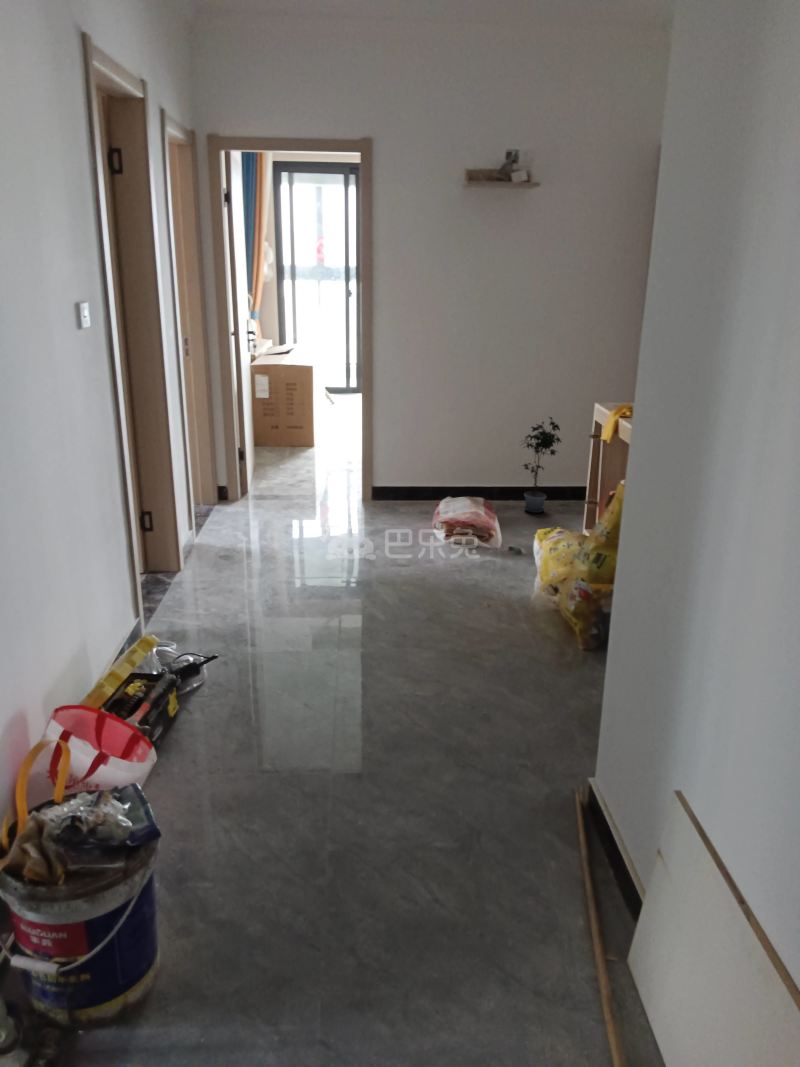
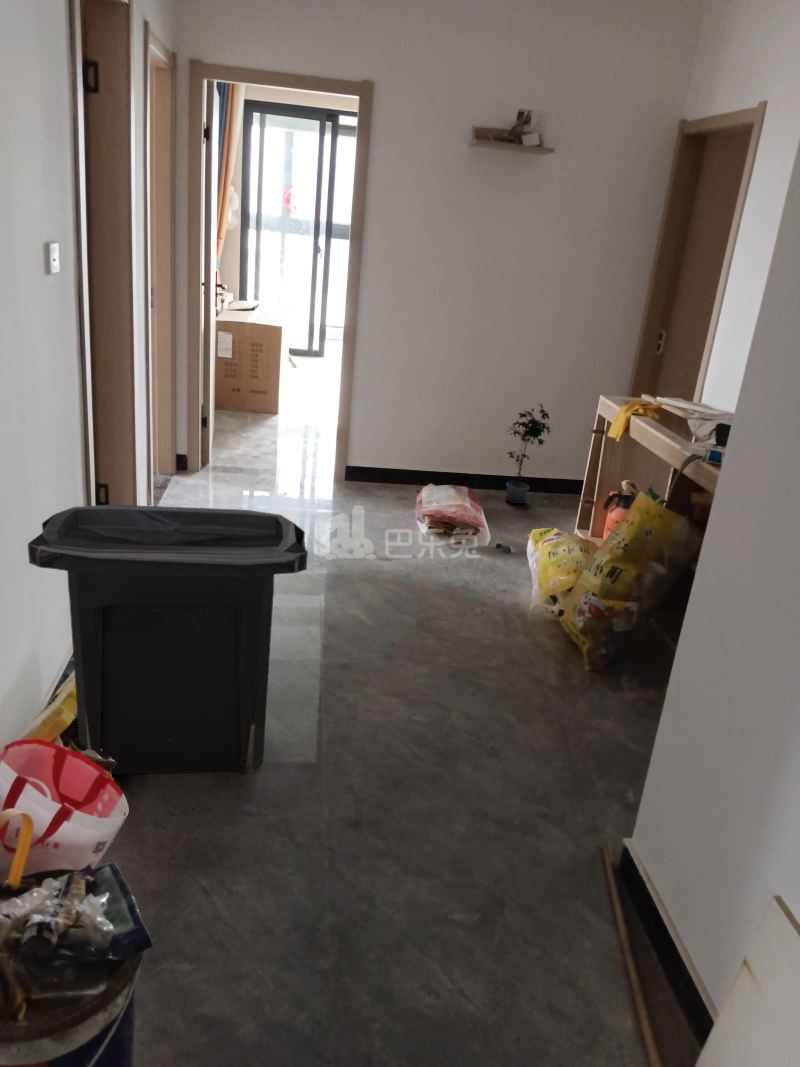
trash can: none [73,513,302,746] -> present [28,505,308,774]

